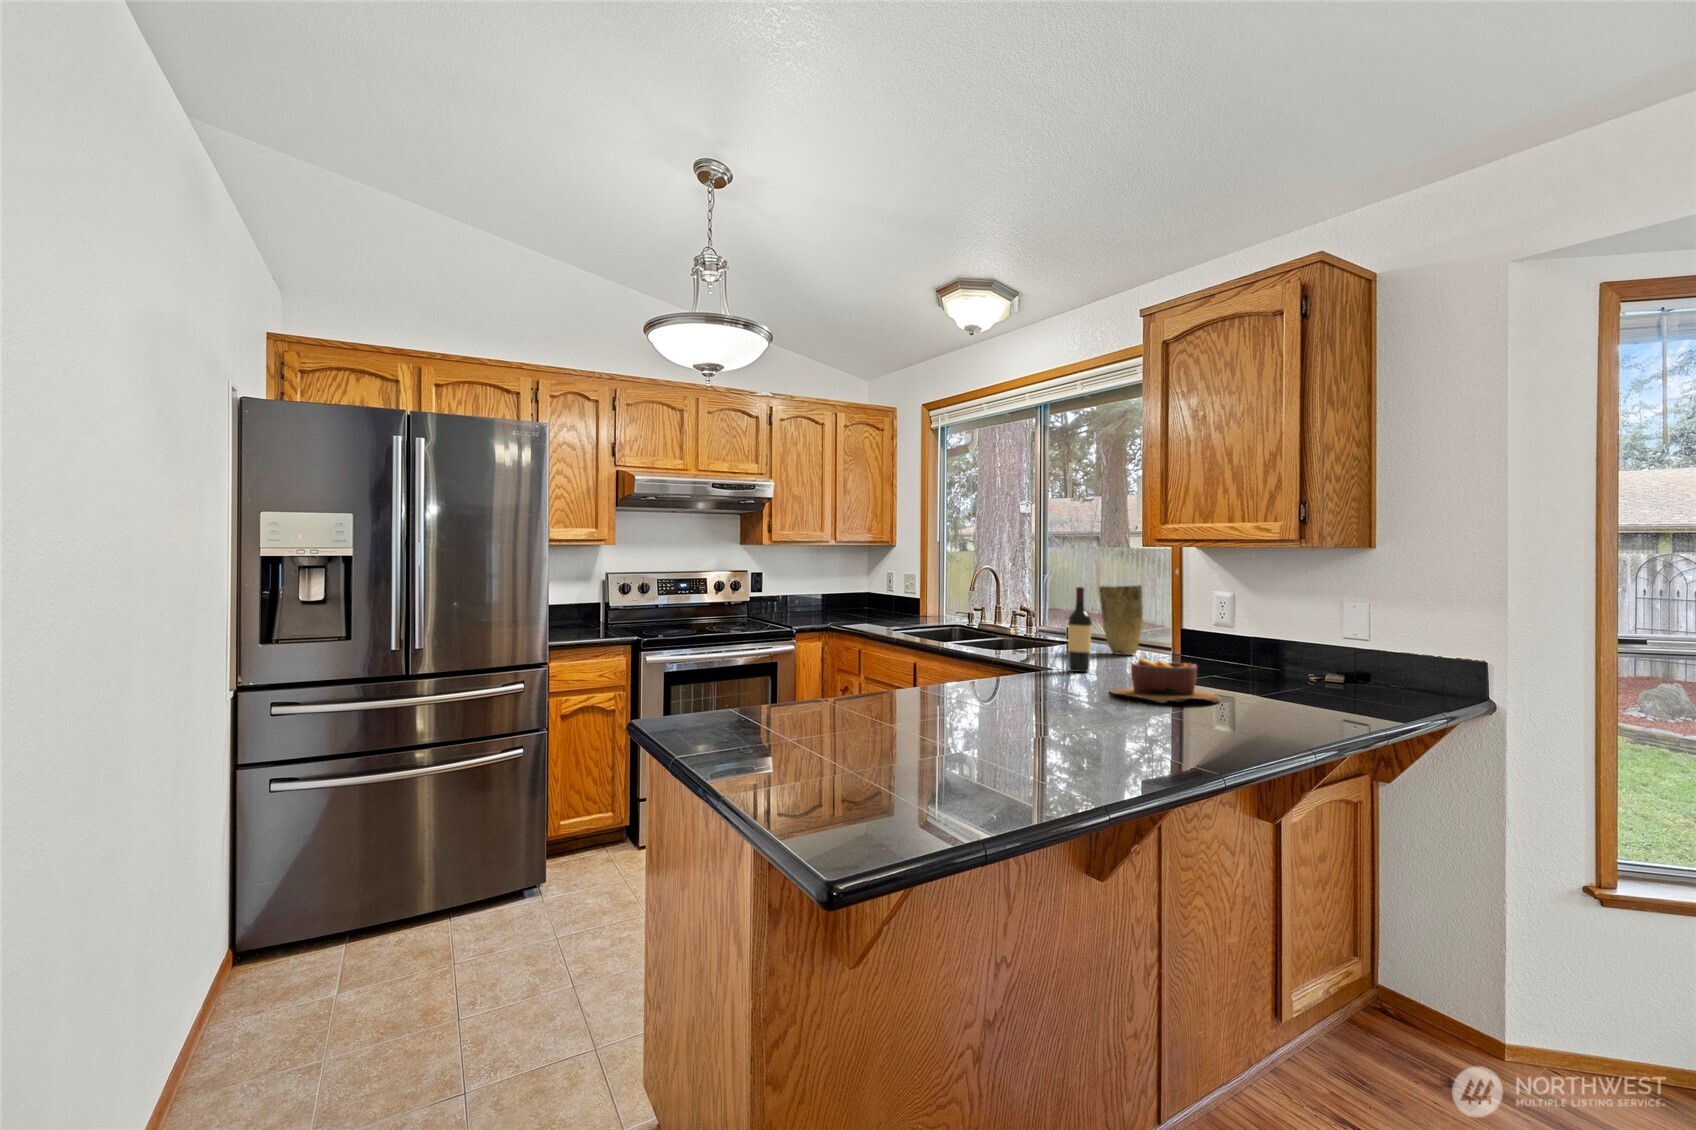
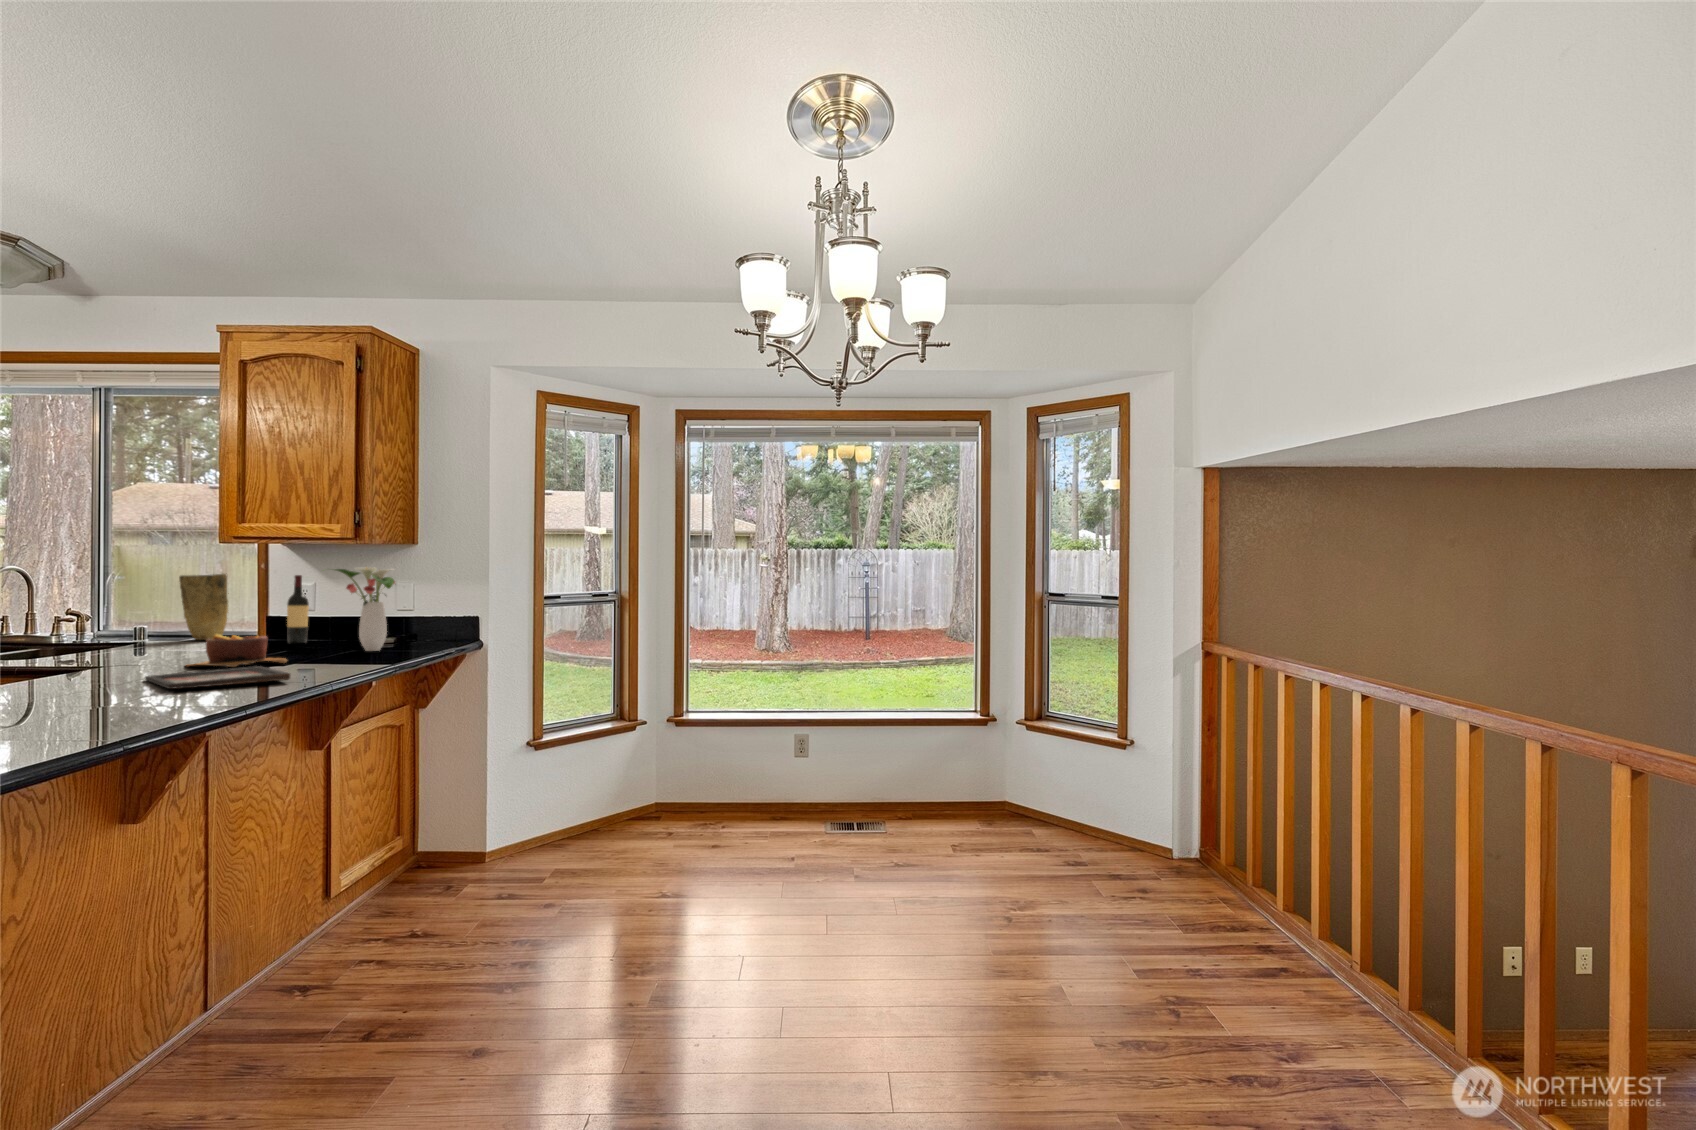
flower arrangement: none [1253,578,1357,693] -> present [335,567,395,651]
wine bottle: present [1068,587,1092,672] -> present [287,575,309,643]
decorative tray: none [1073,706,1247,743] -> present [145,666,291,689]

